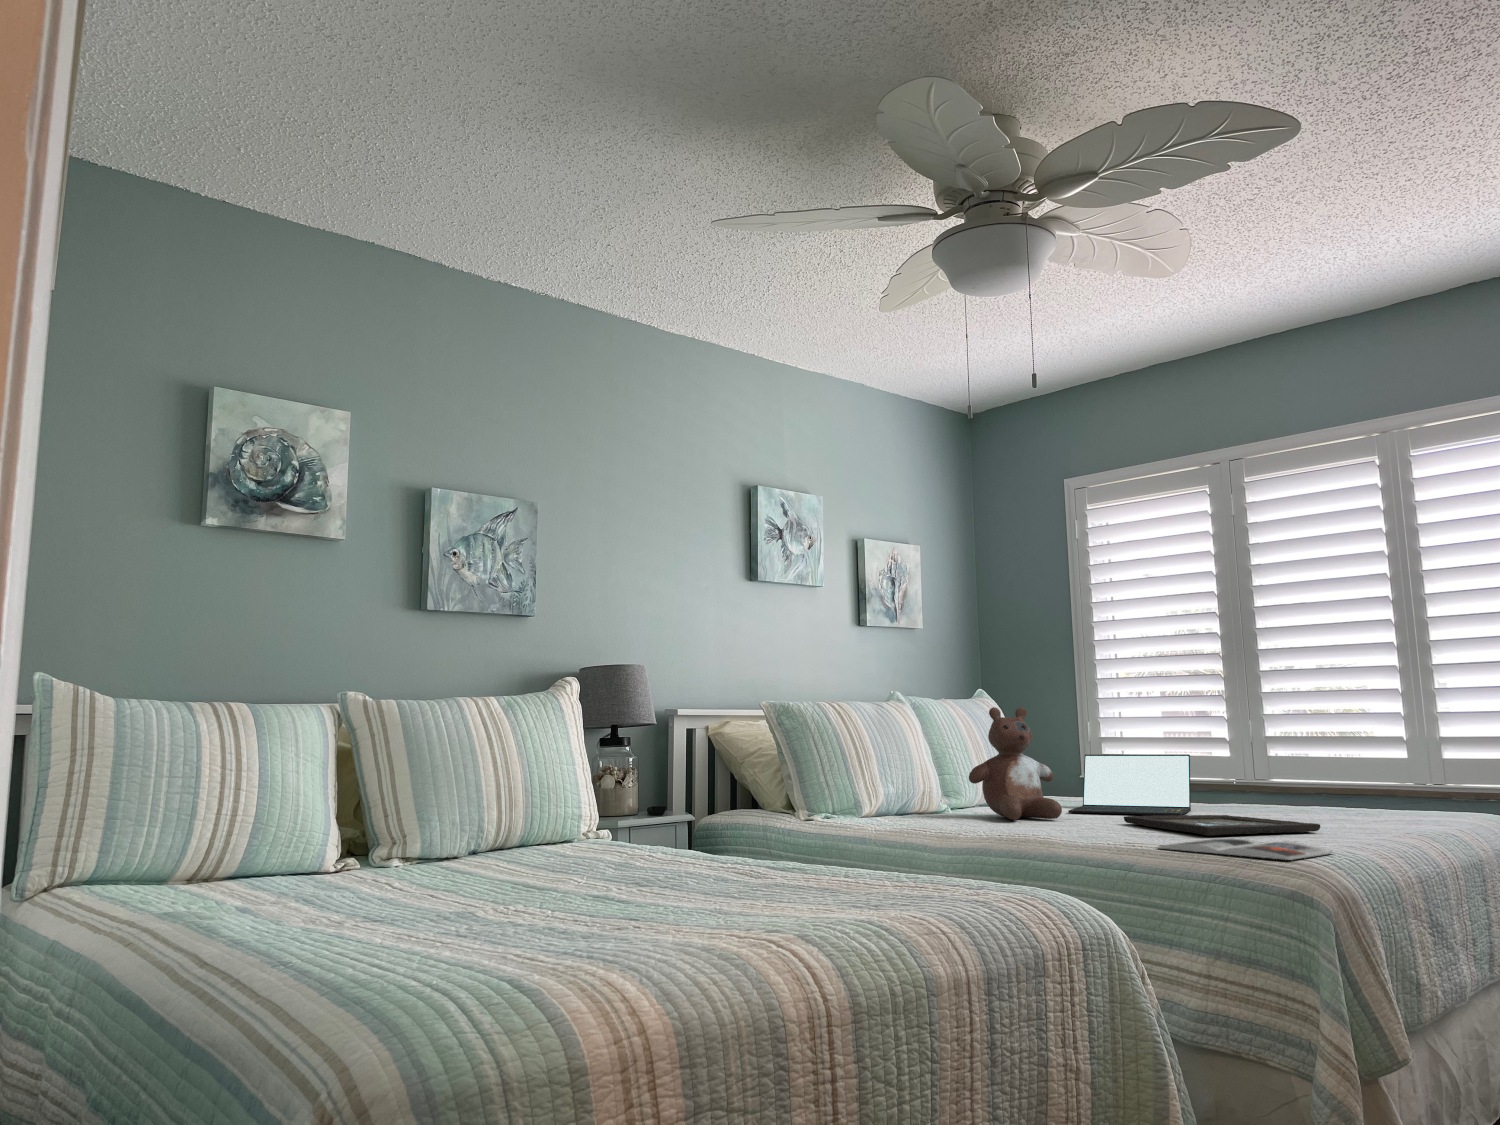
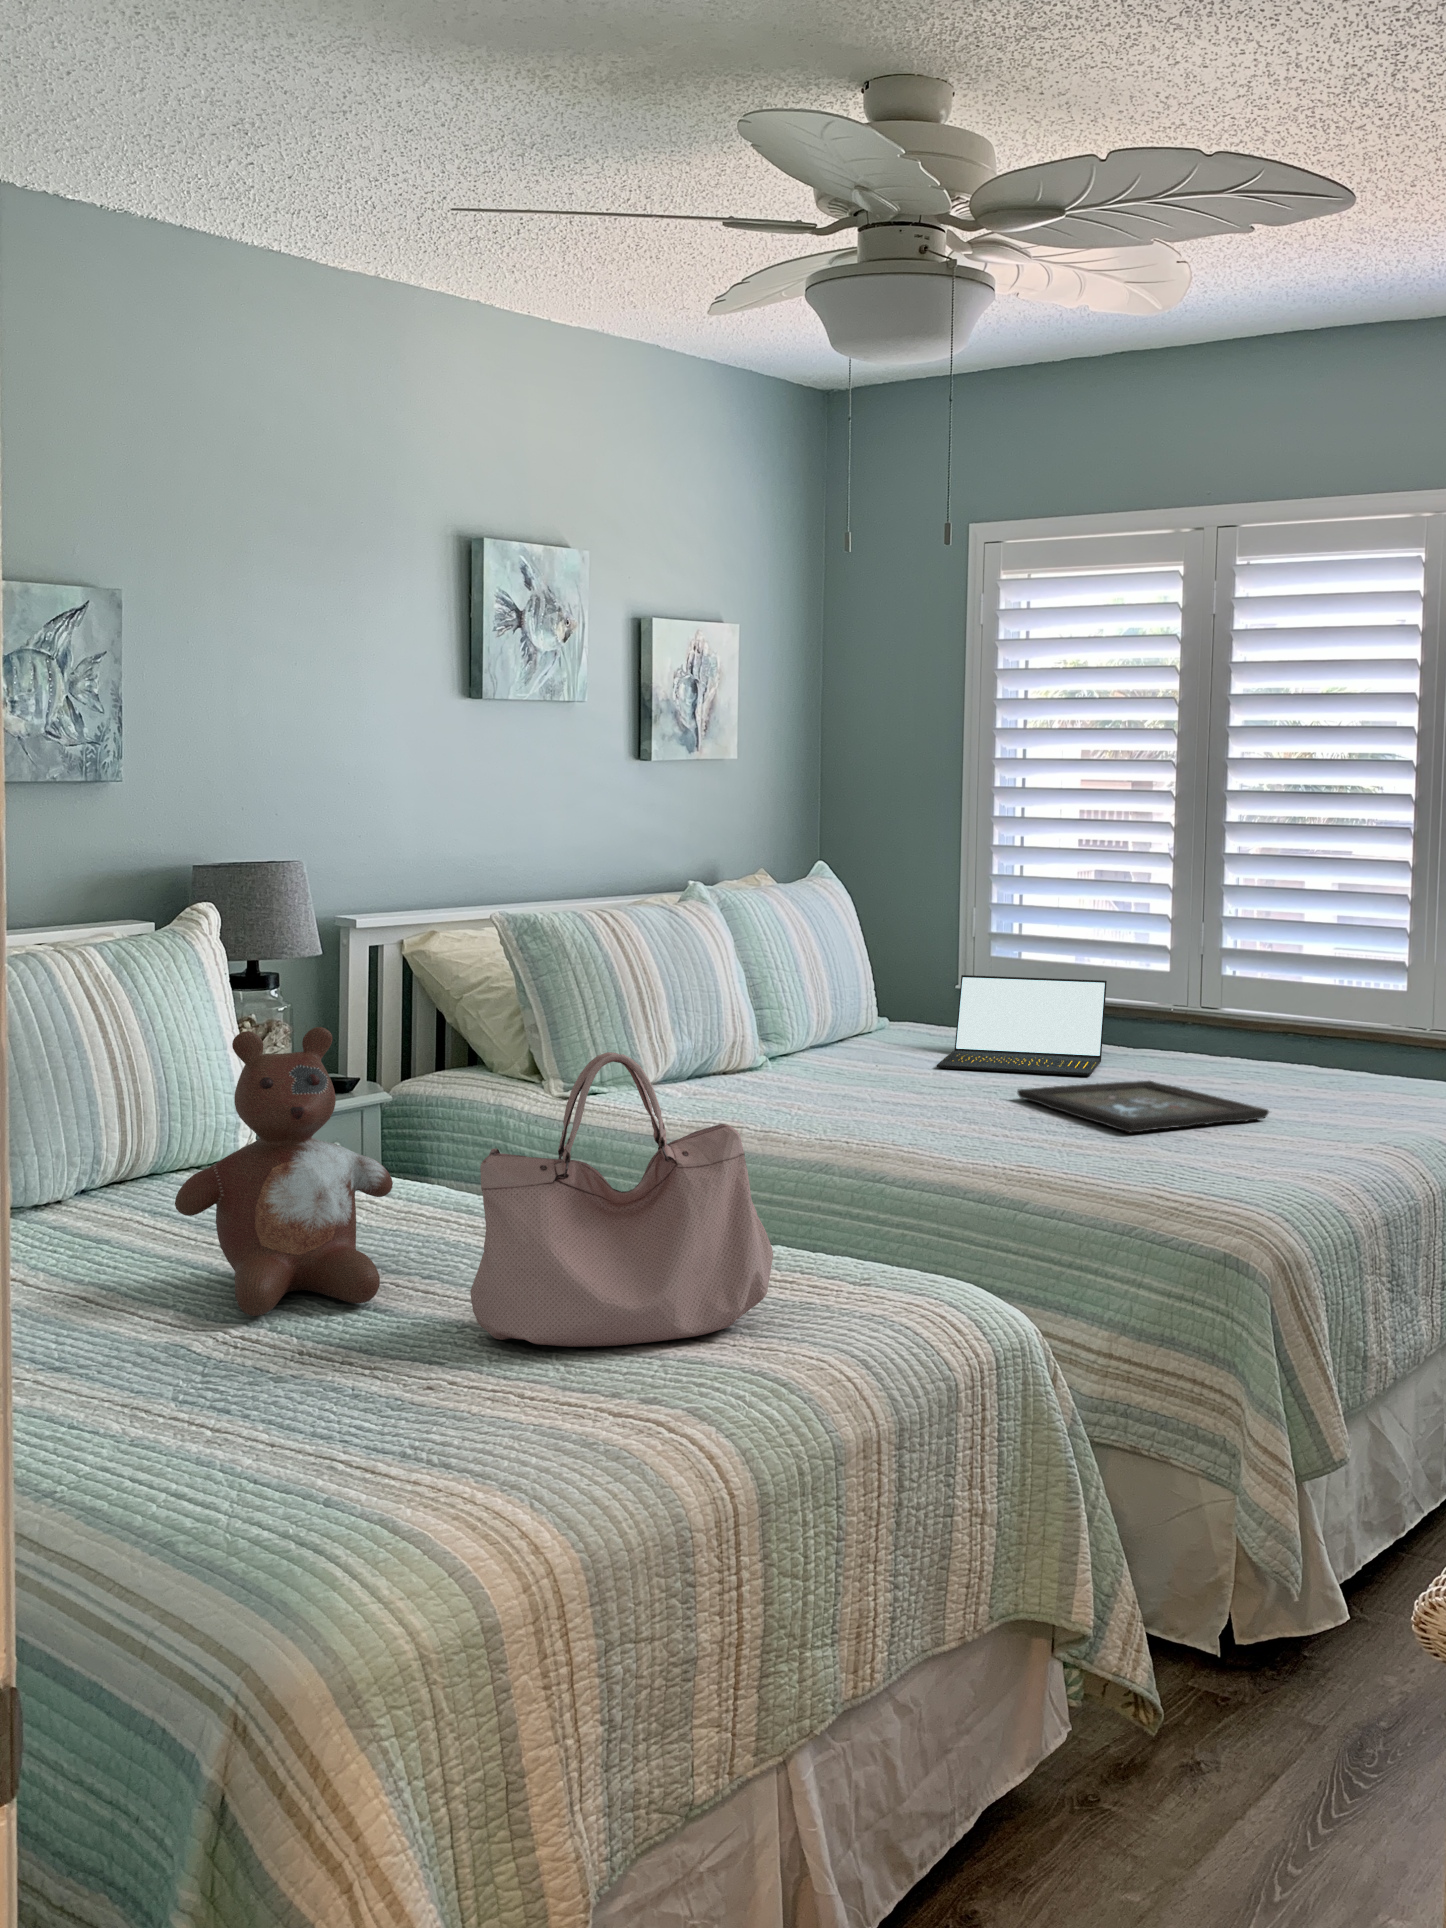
handbag: none [660,685,893,906] -> present [470,1052,773,1347]
stuffed bear: present [969,707,1062,820] -> present [175,1027,393,1316]
magazine: present [1156,838,1333,860] -> none [1067,1145,1285,1194]

